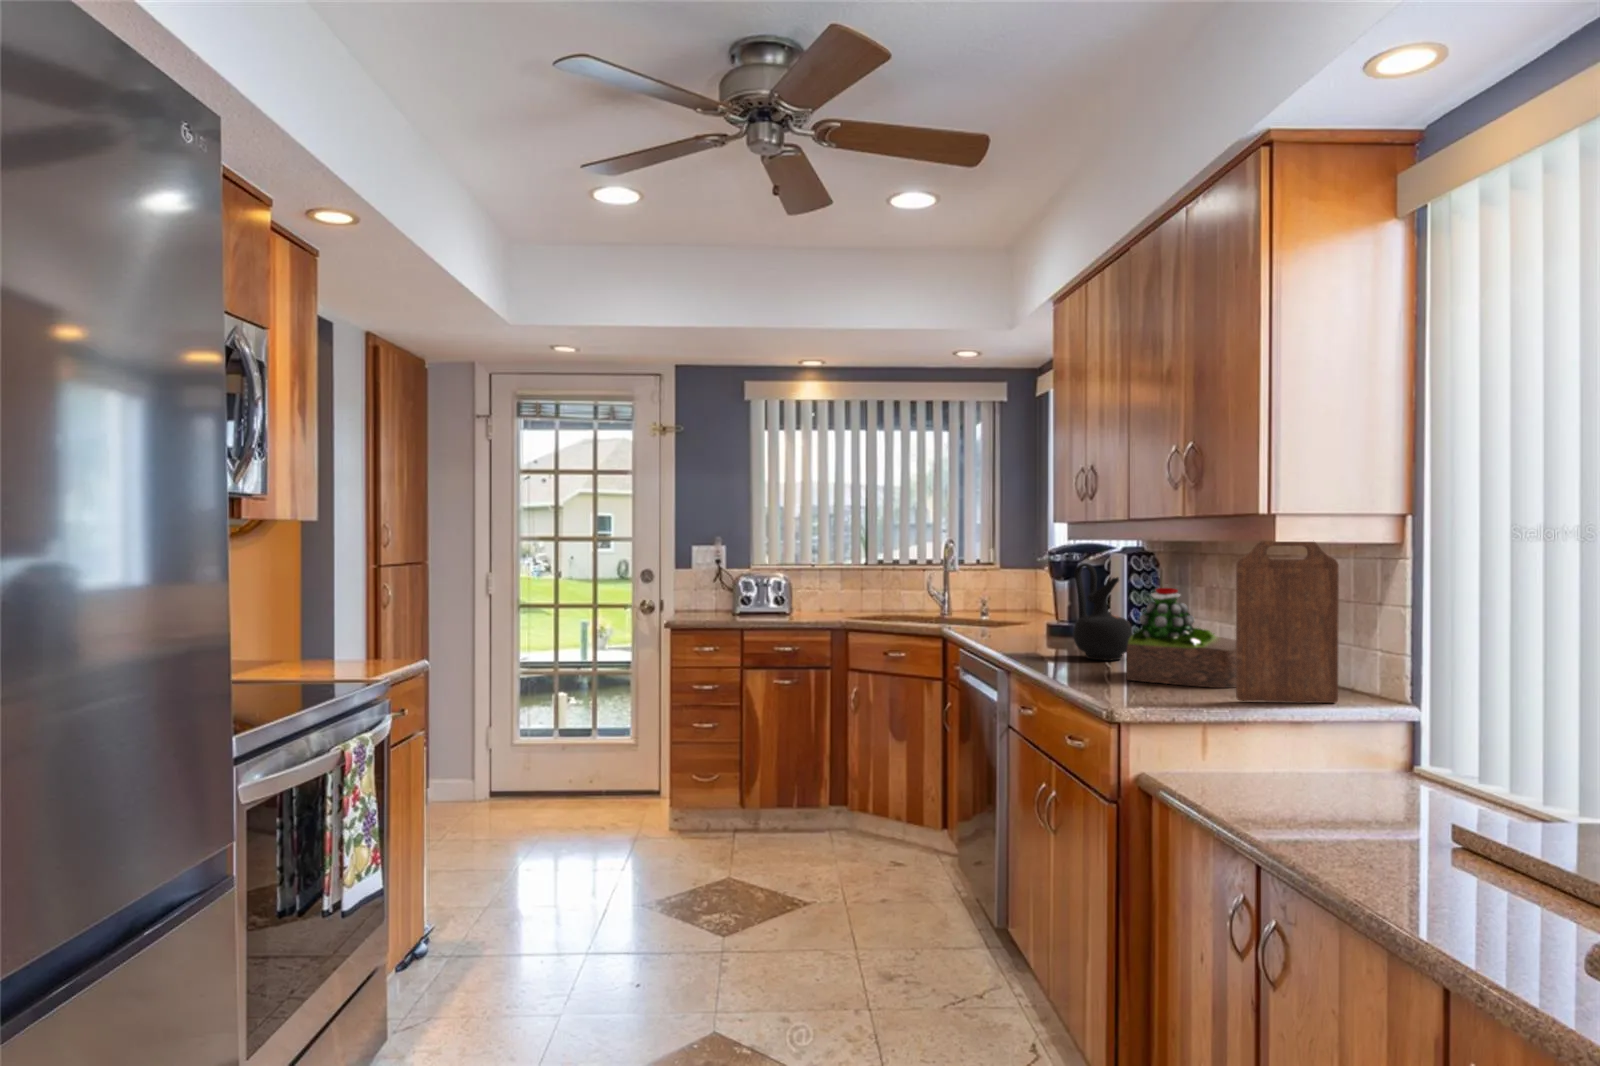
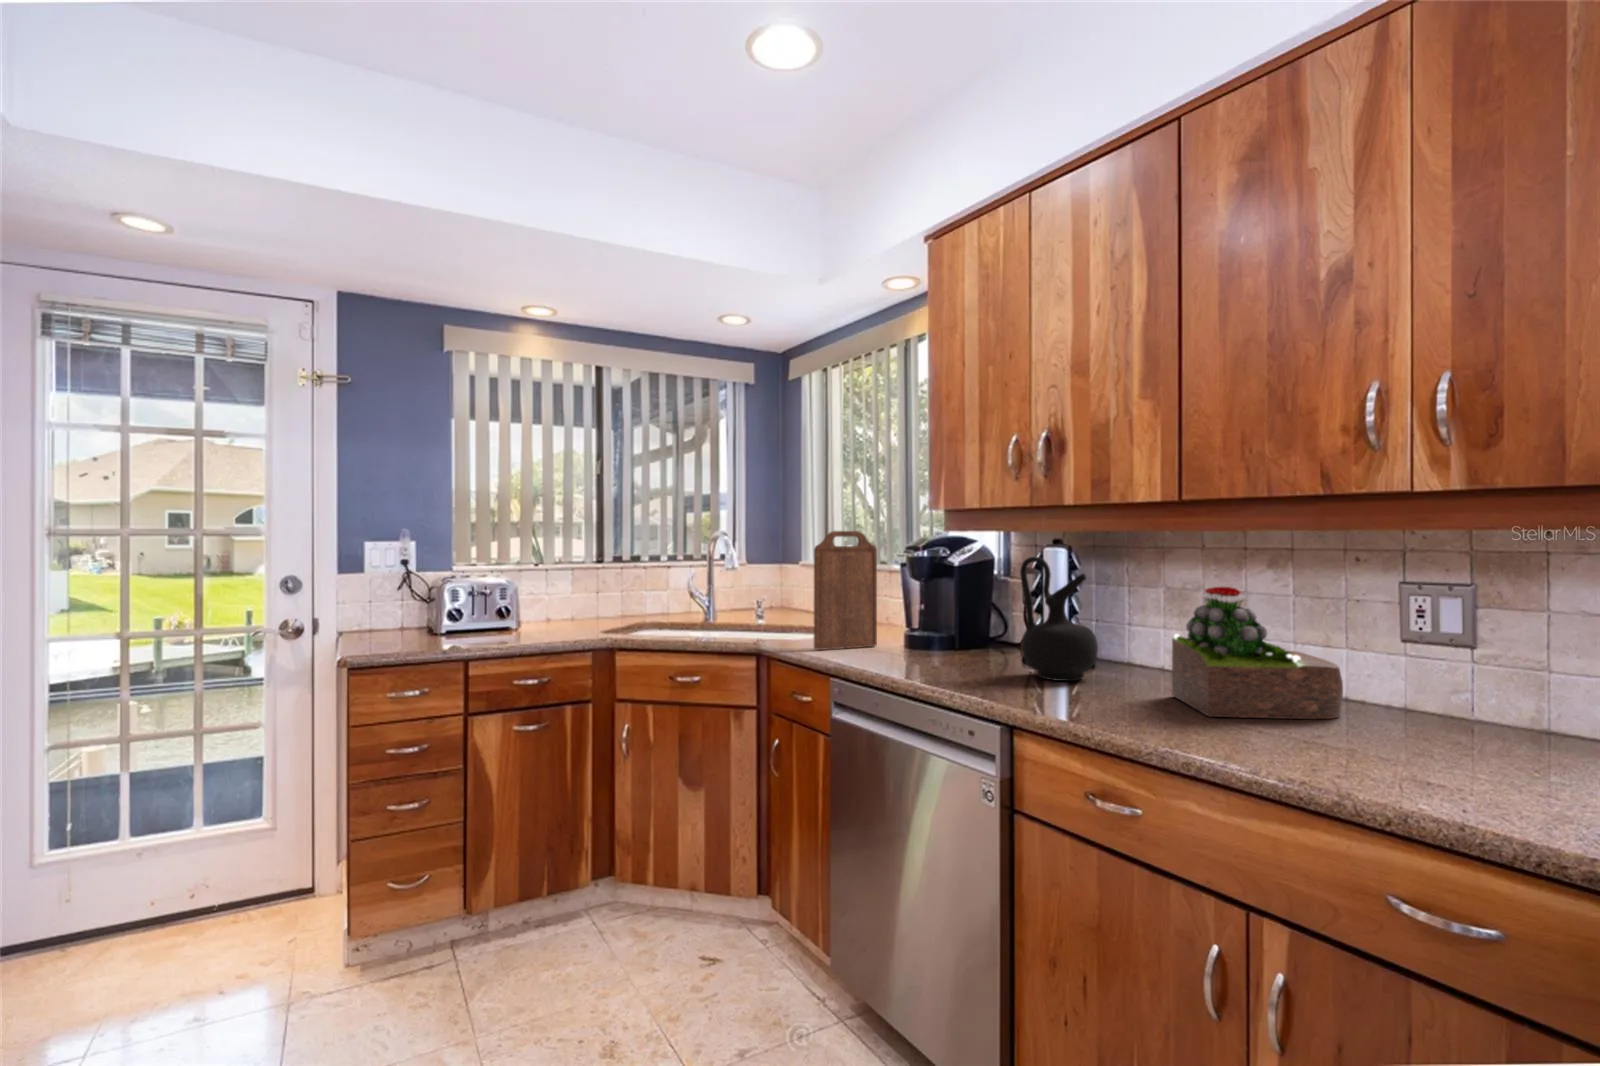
cutting board: present [1236,540,1339,703] -> present [814,531,877,650]

